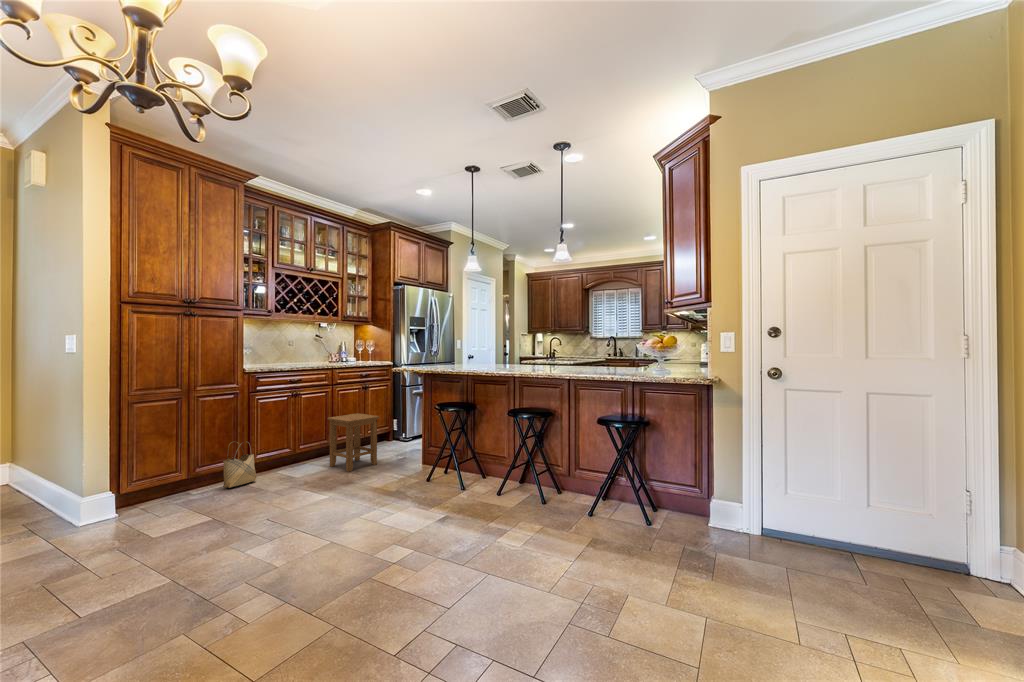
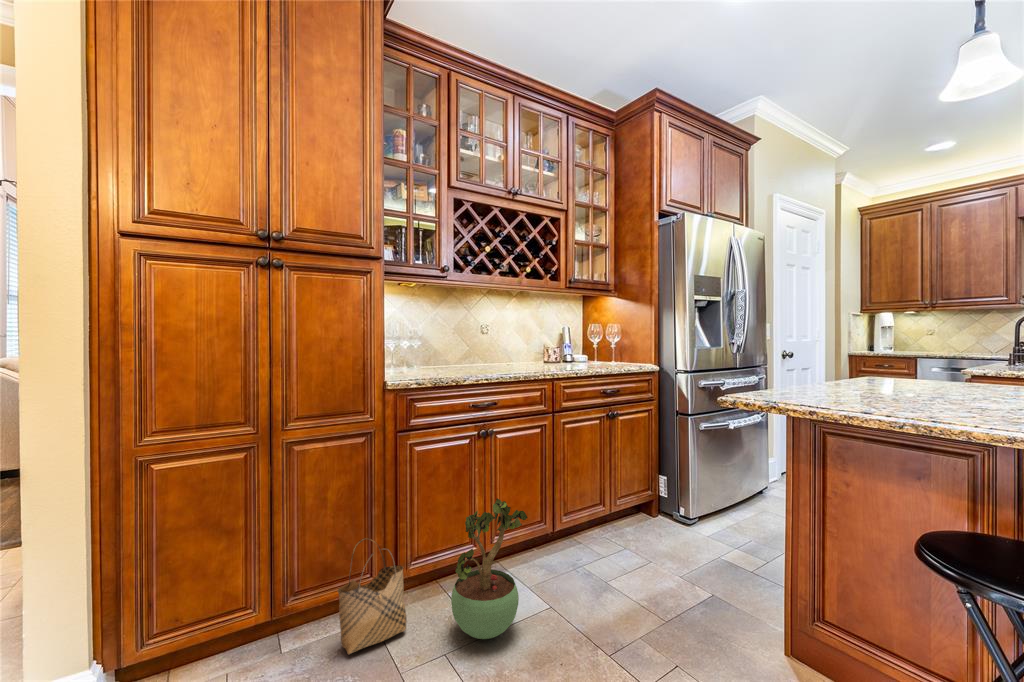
stool: present [327,413,379,472] -> none [548,479,663,637]
potted plant: none [279,418,317,478] -> present [451,498,528,639]

